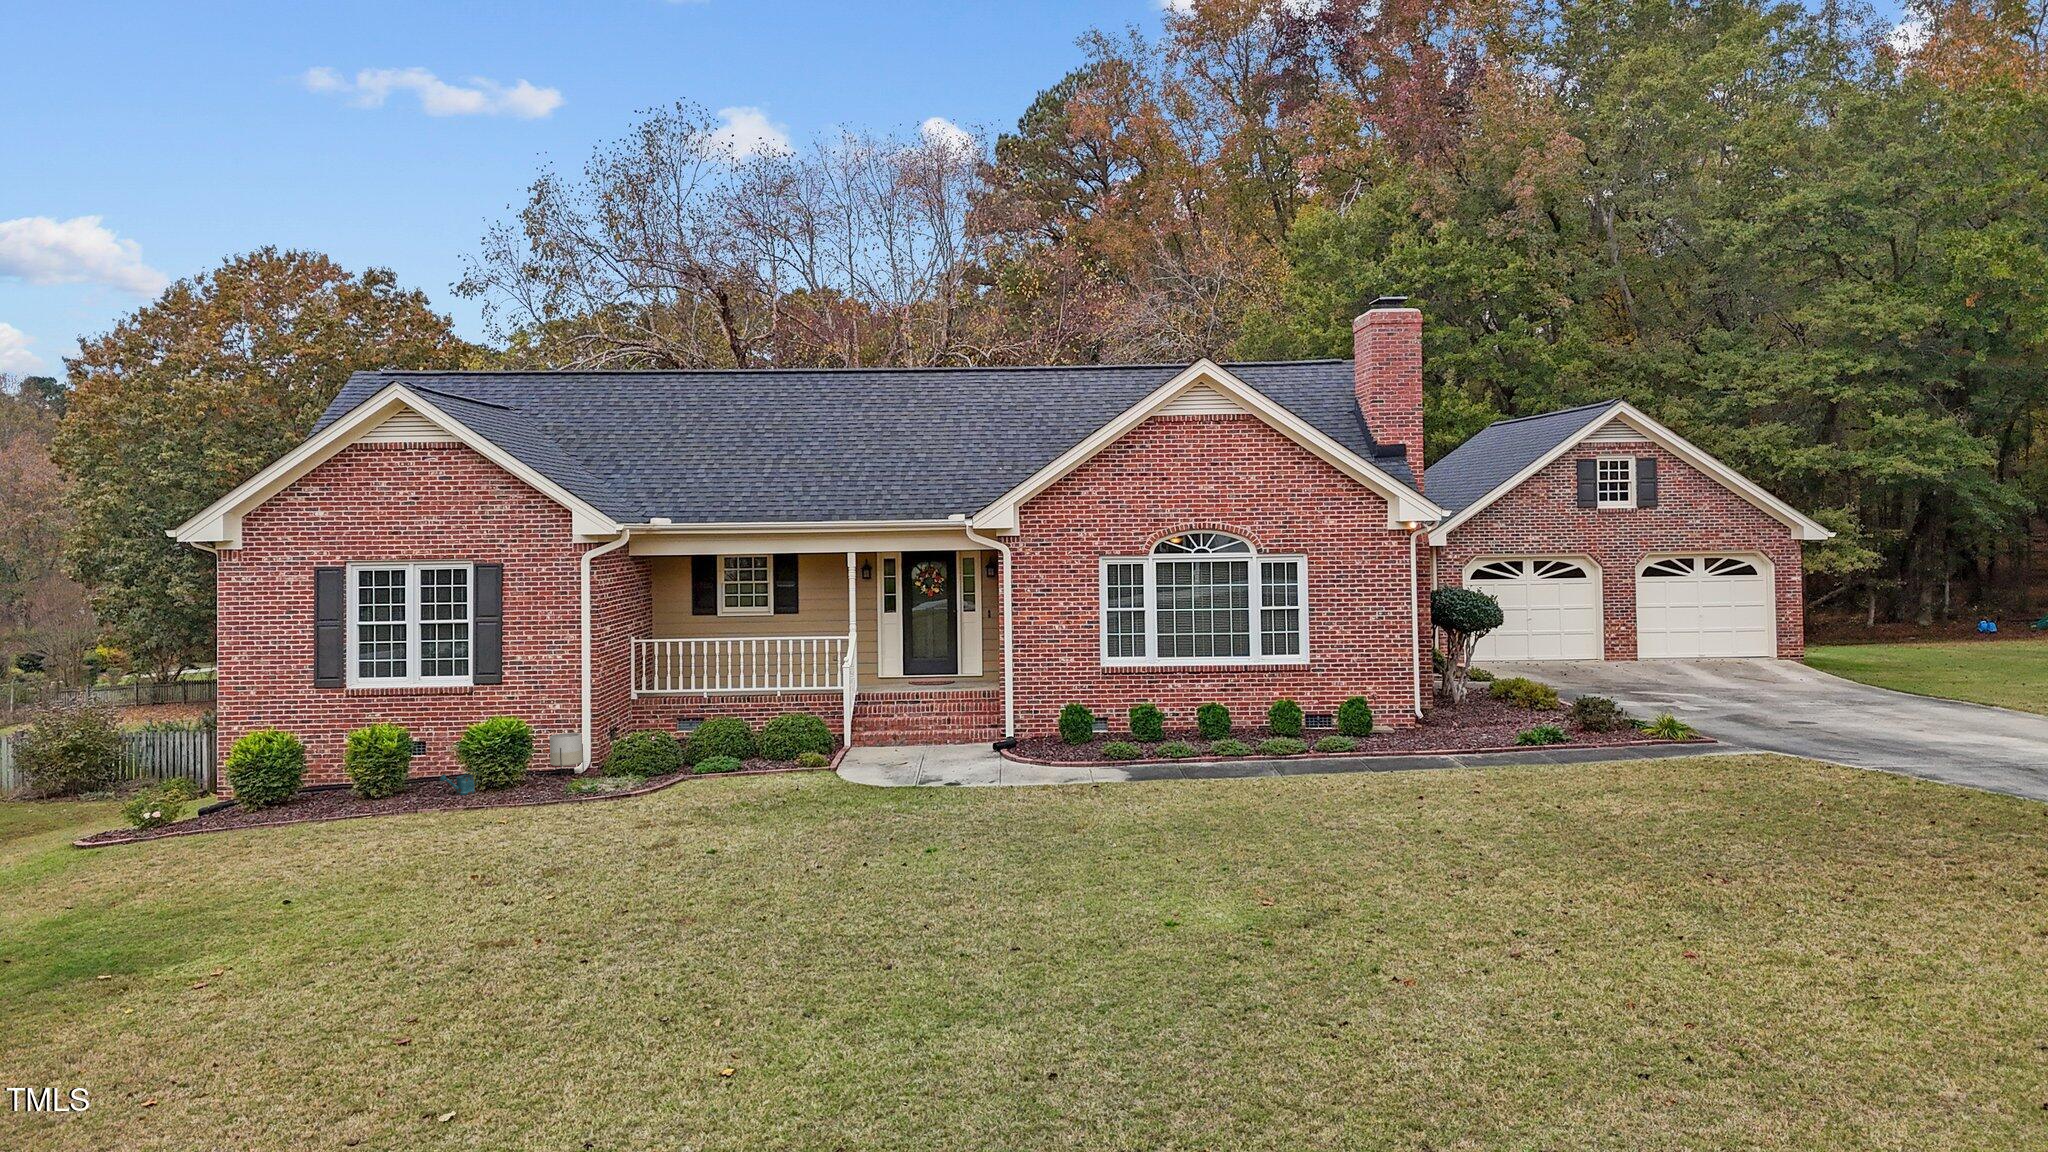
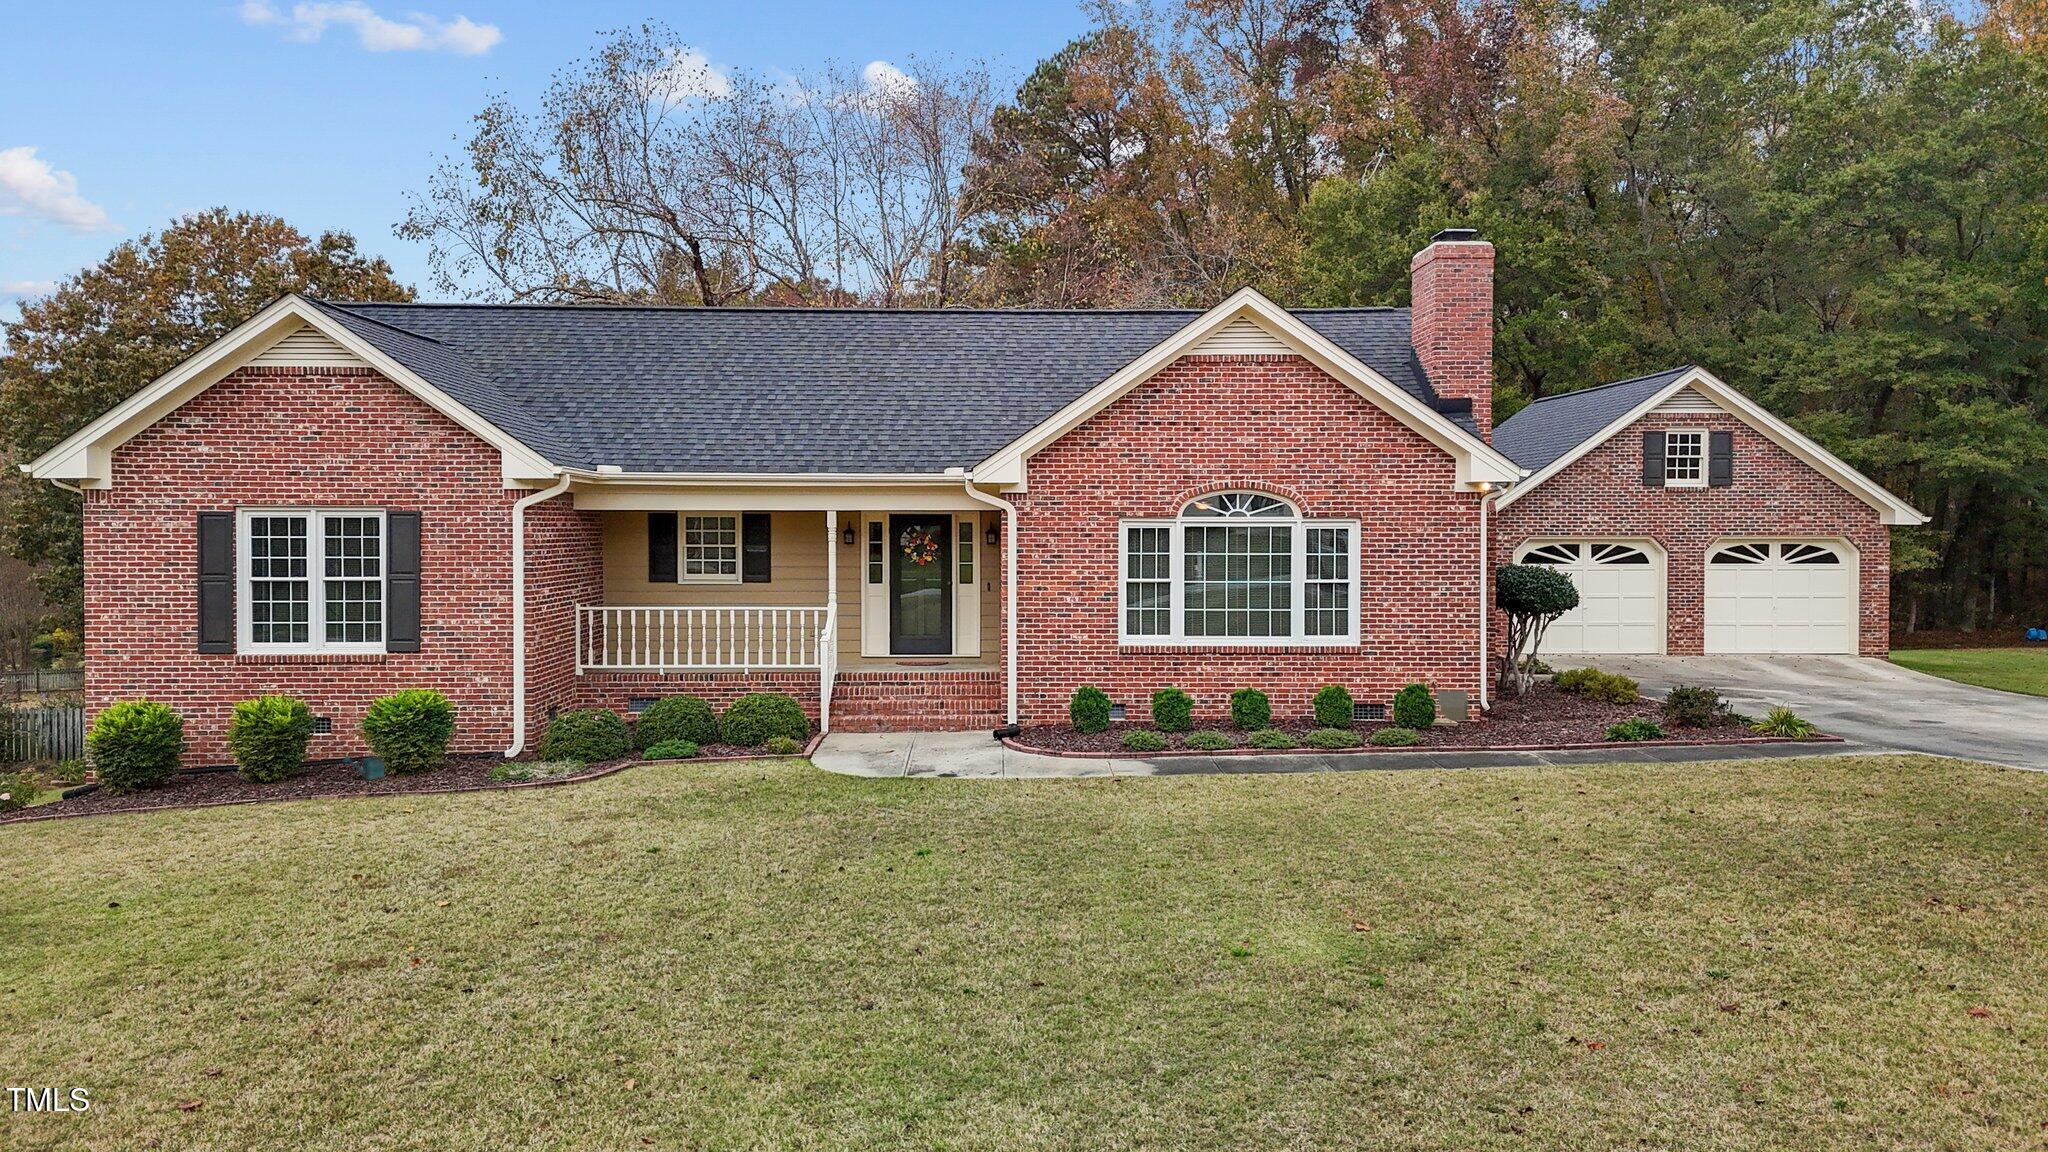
planter: present [549,733,584,779] -> present [1437,690,1468,721]

